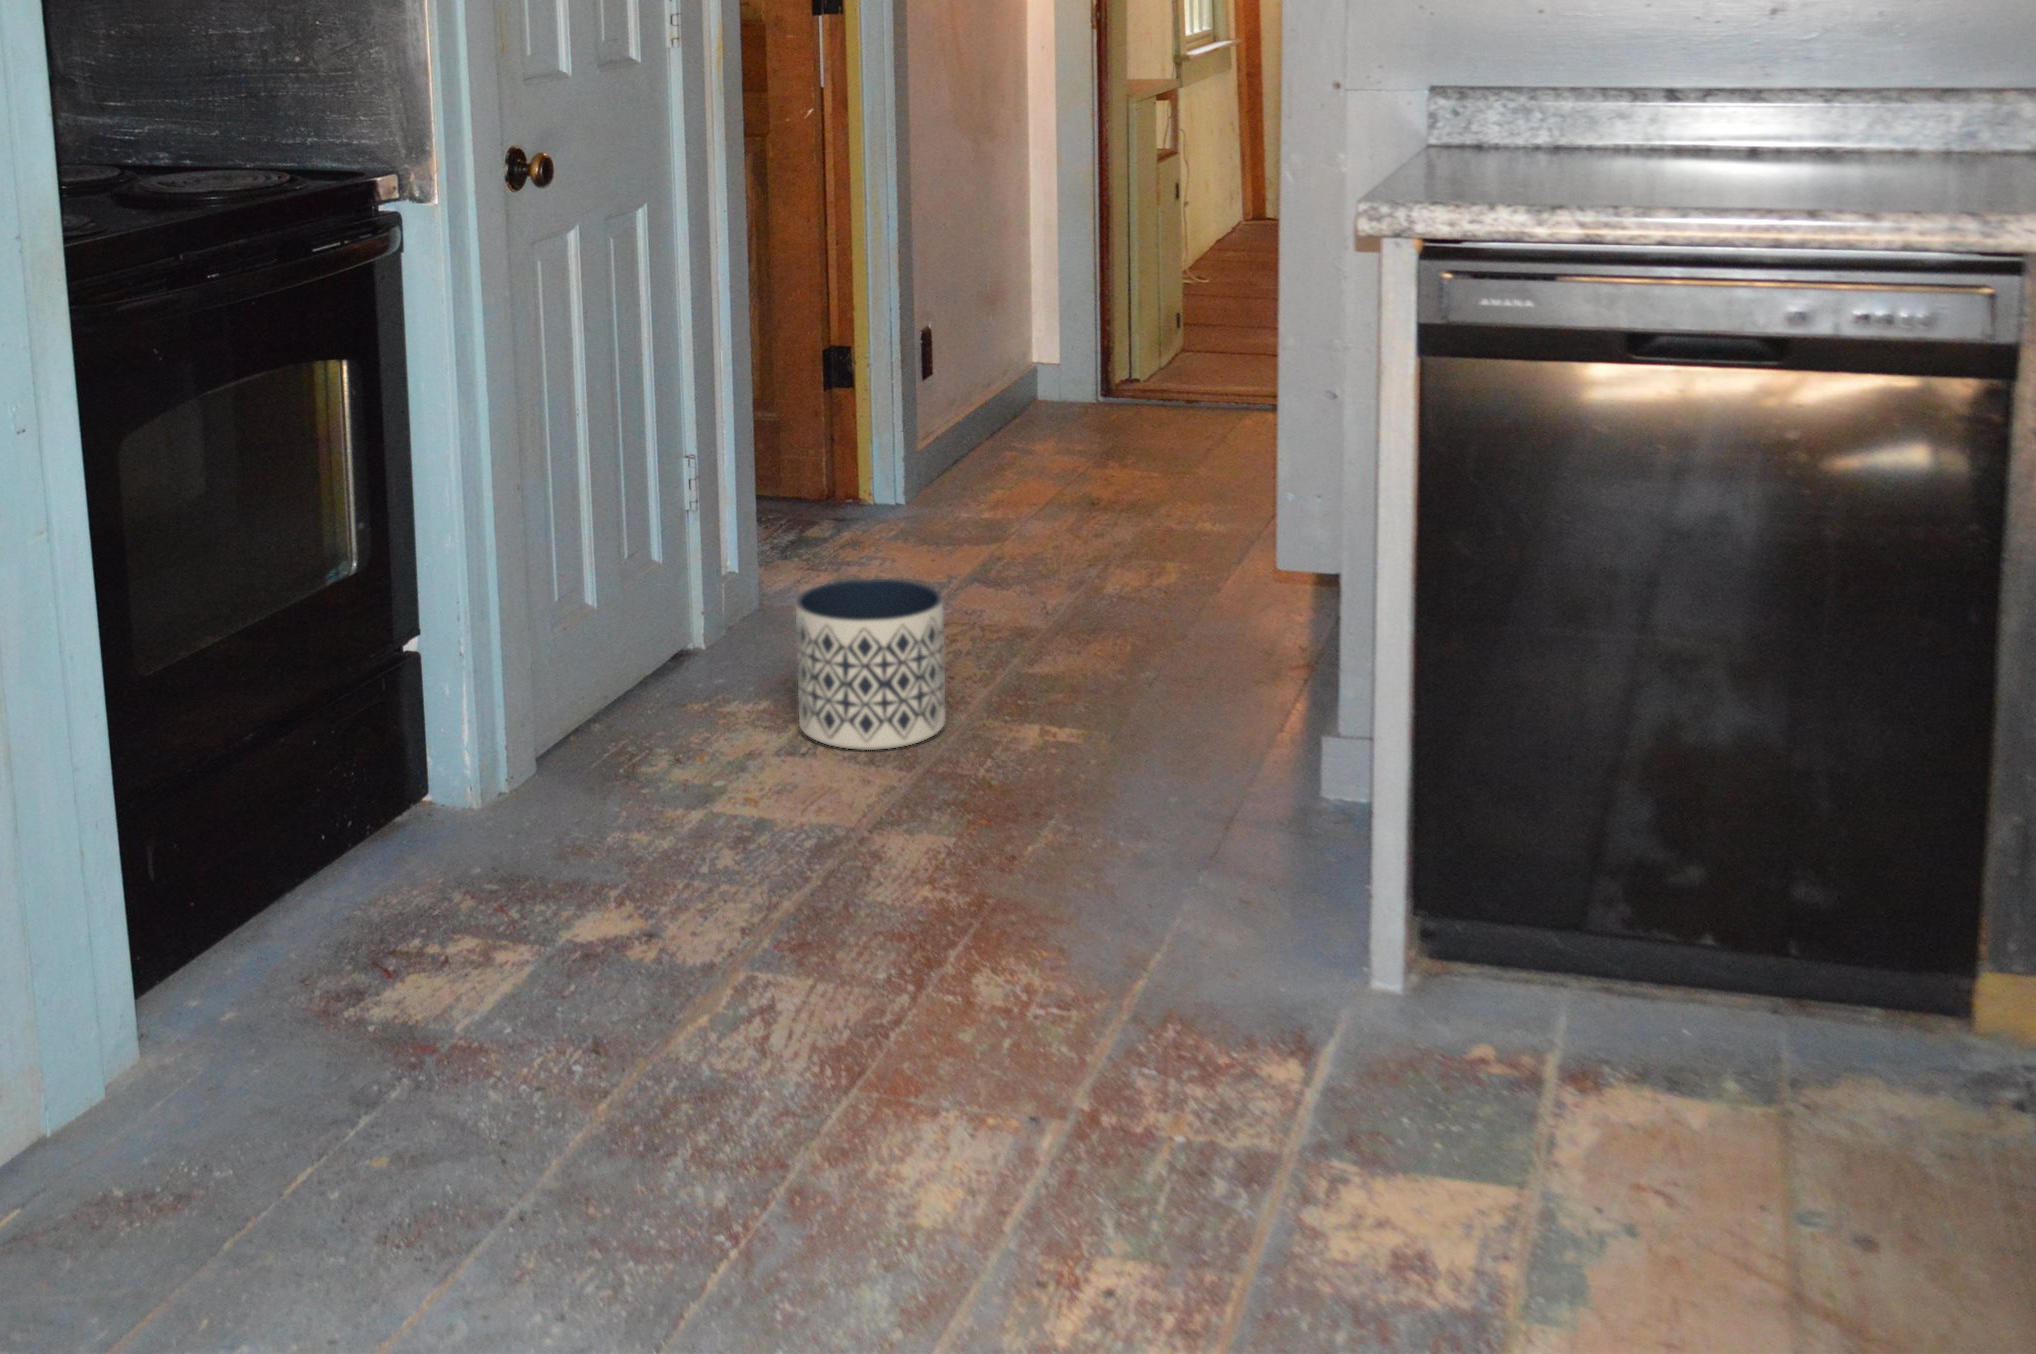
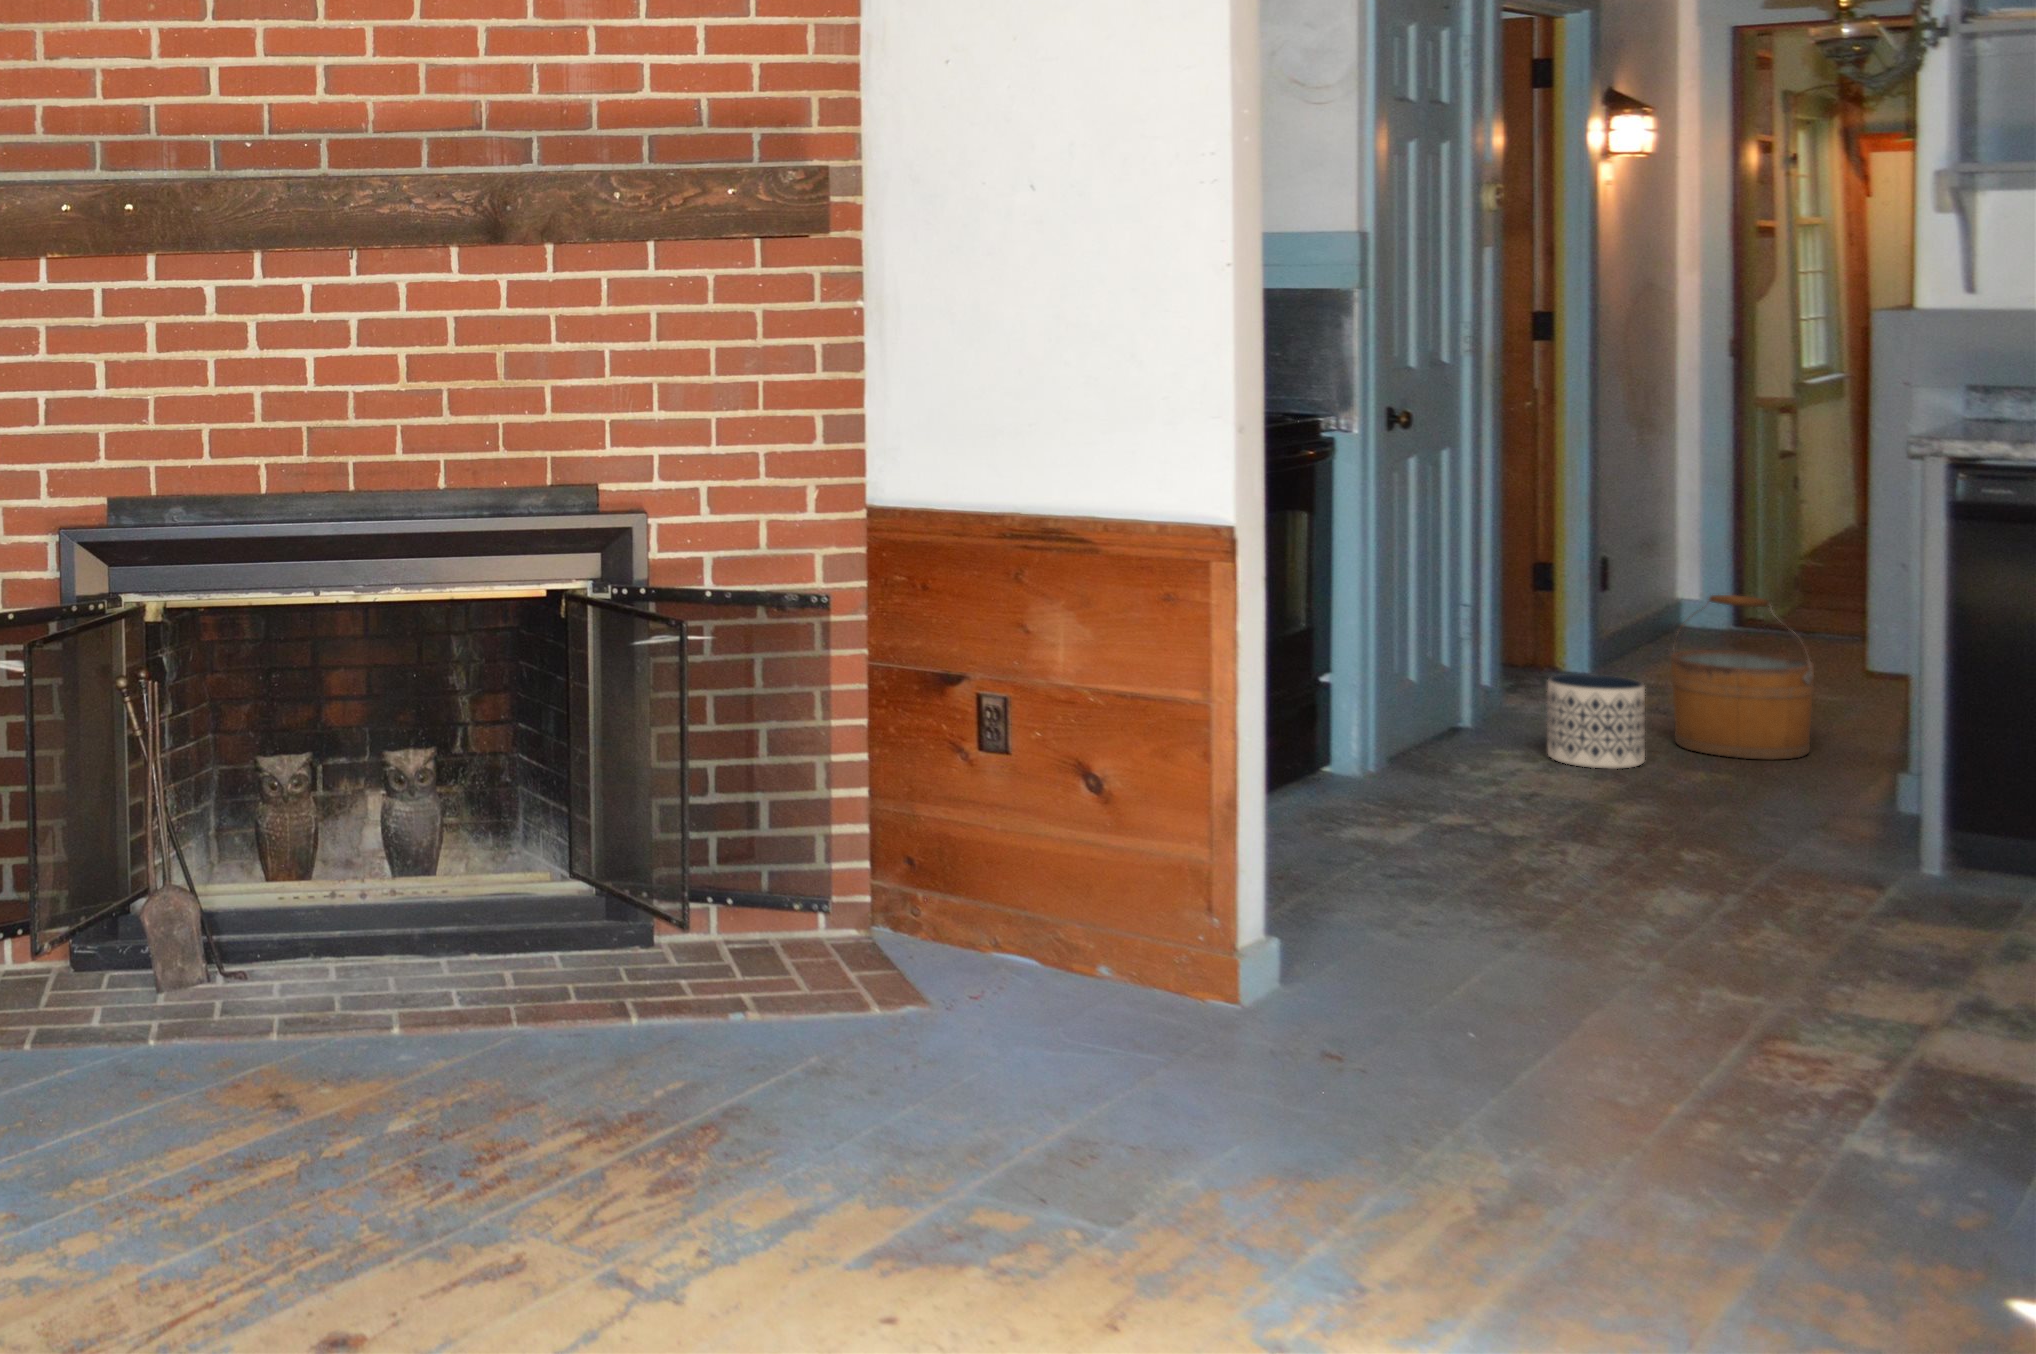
bucket: none [991,426,1193,691] -> present [1671,595,1814,760]

